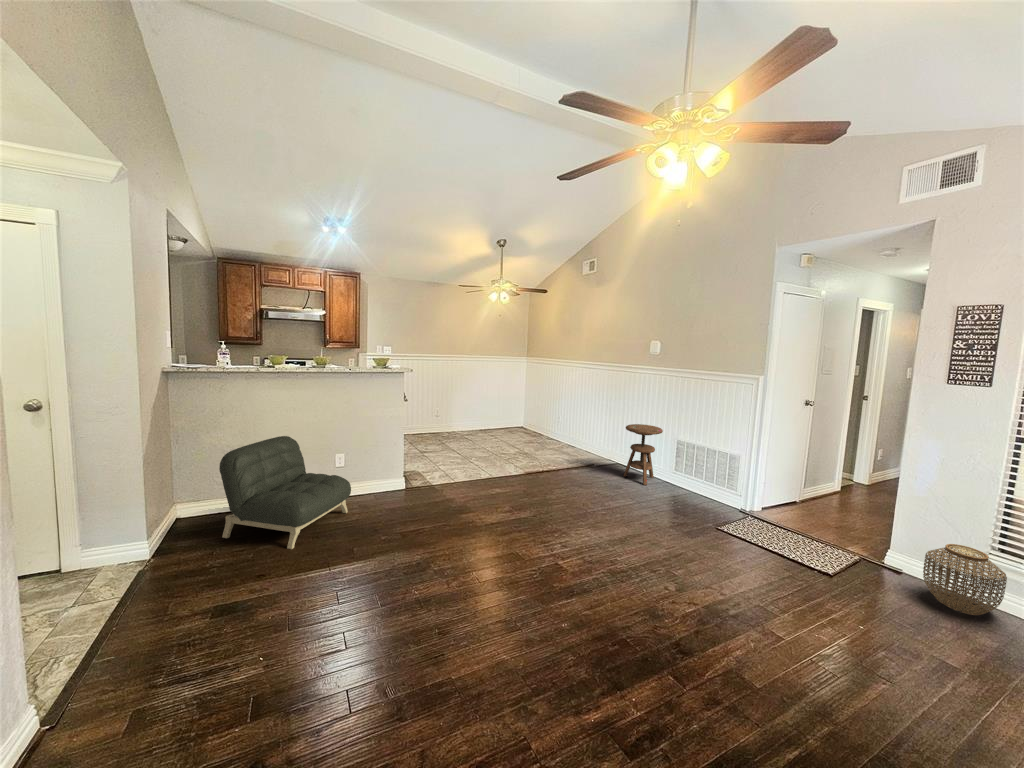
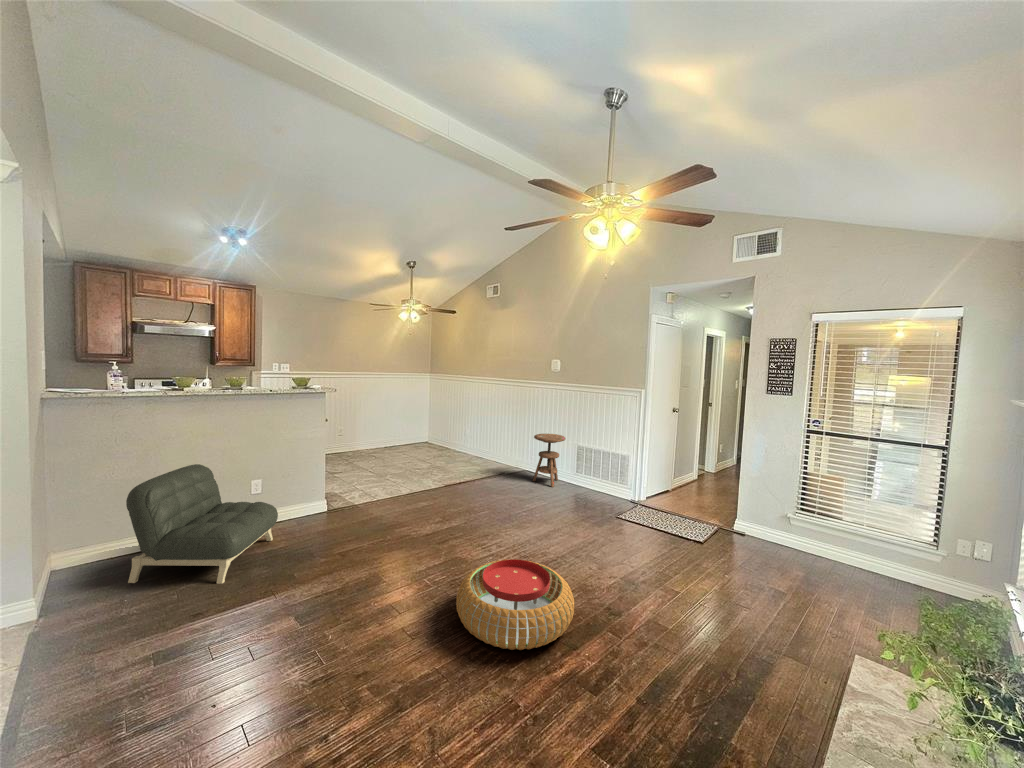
woven basket: present [923,544,1007,615] -> none [759,508,807,557]
pouf: none [491,564,629,677] -> present [456,559,574,650]

